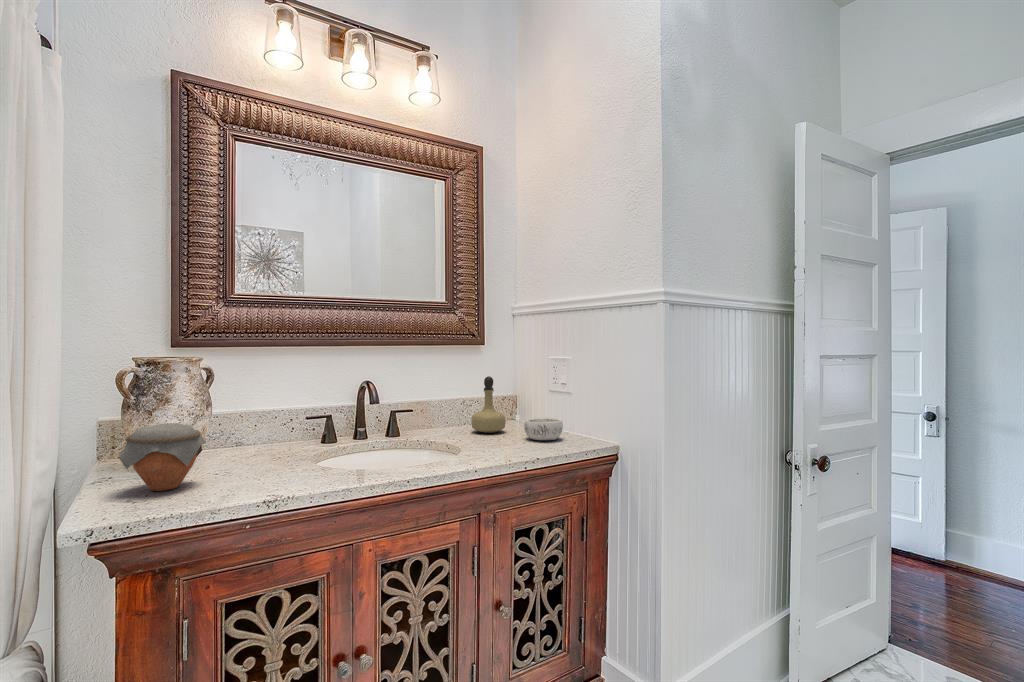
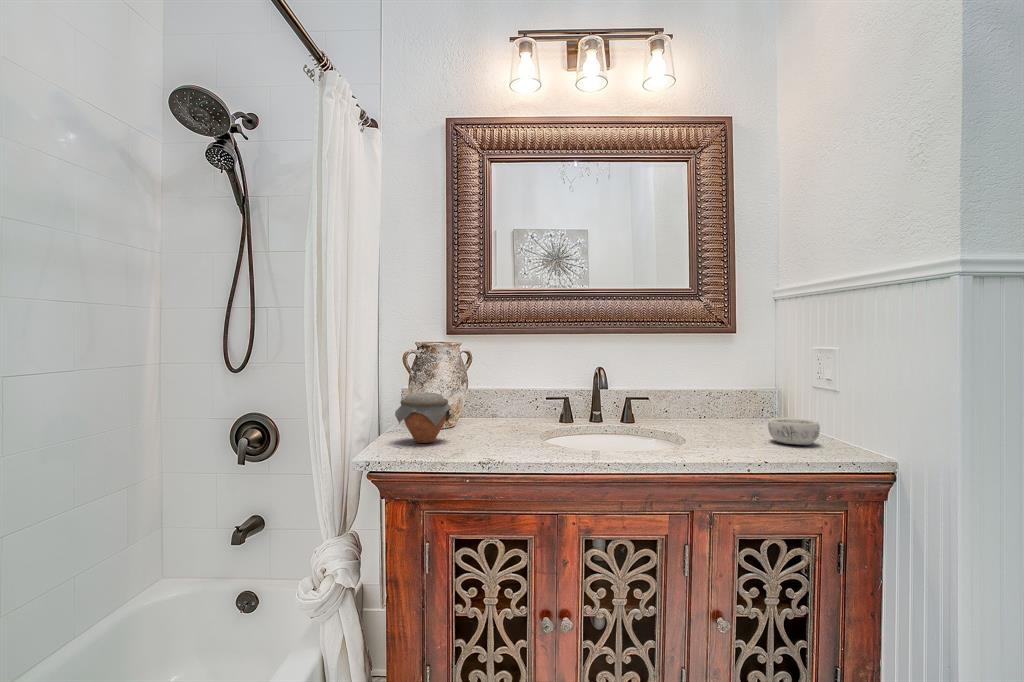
perfume bottle: present [471,376,506,433] -> none [712,368,753,431]

